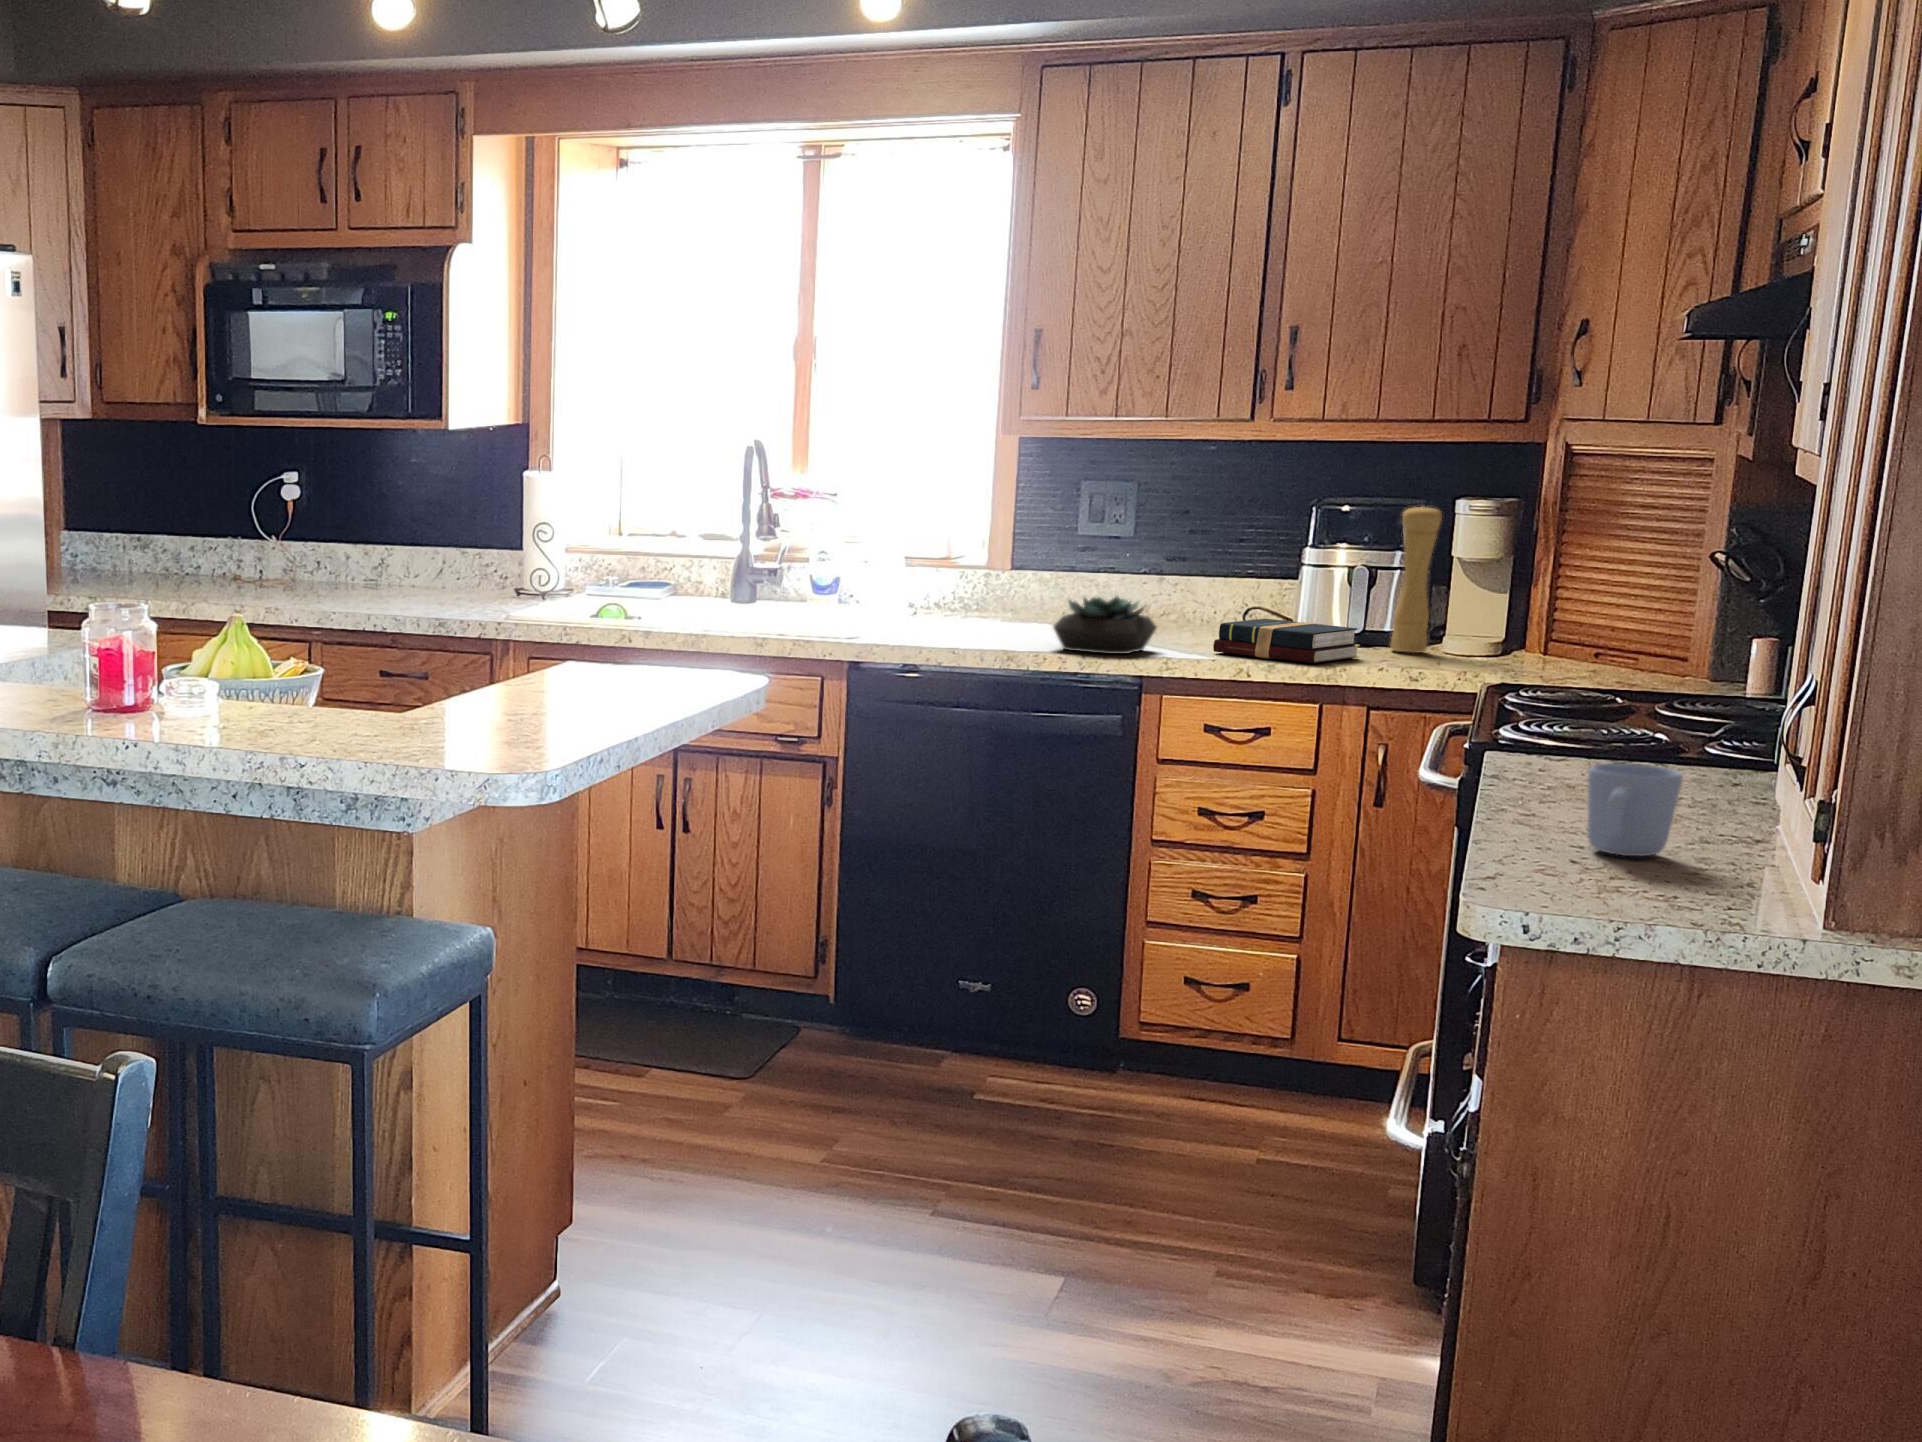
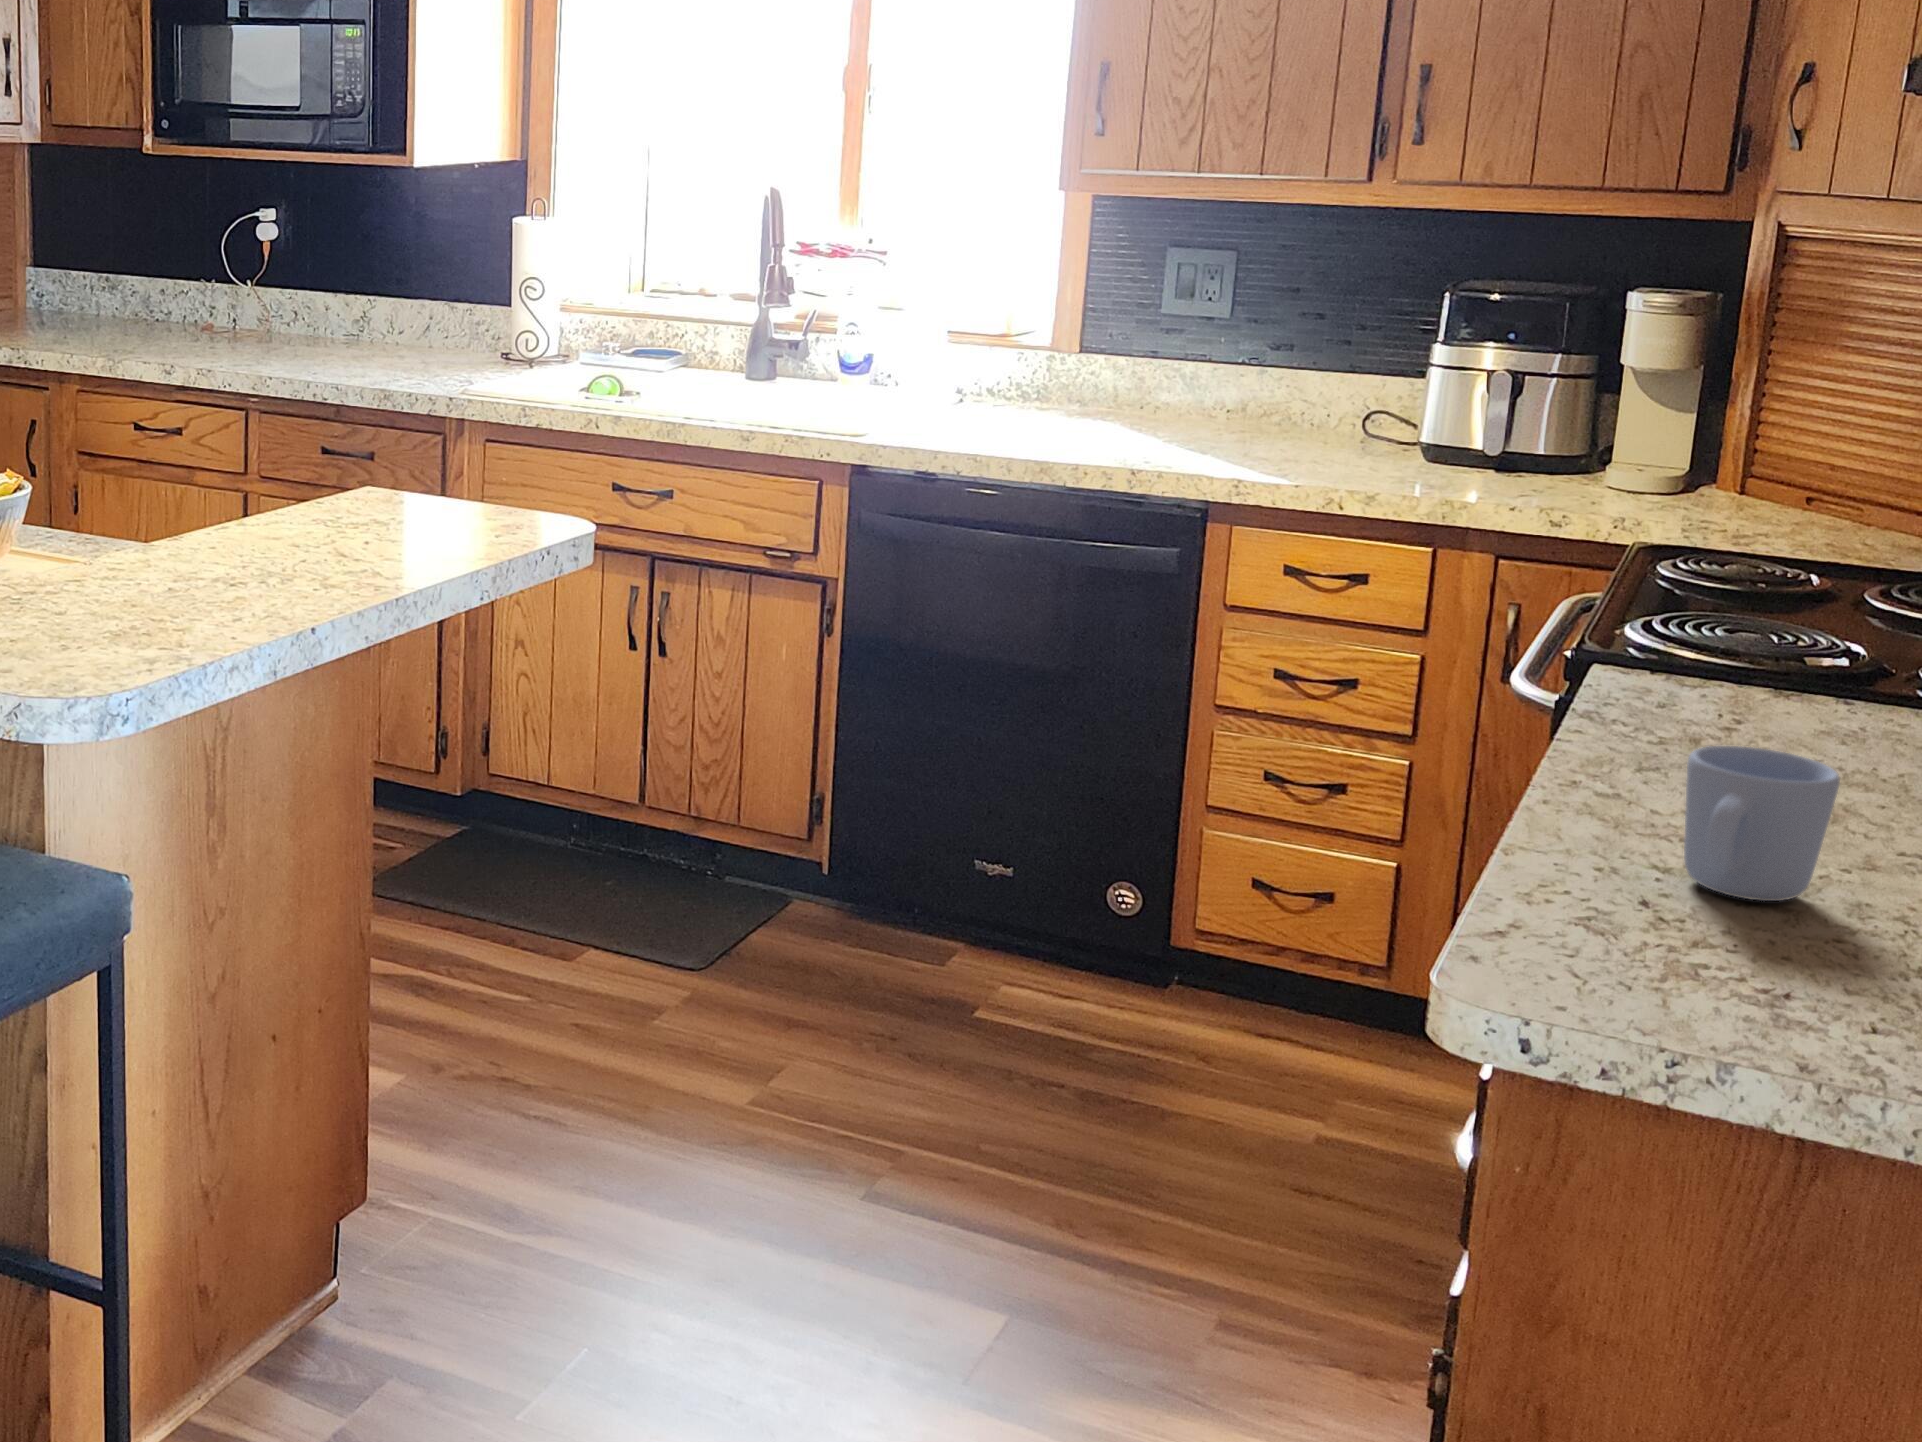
pepper mill: present [1391,505,1442,653] -> none [1536,294,1609,483]
succulent plant: present [1053,597,1157,654] -> none [1091,395,1227,473]
hardback book: present [1213,619,1360,663] -> none [1298,432,1490,496]

